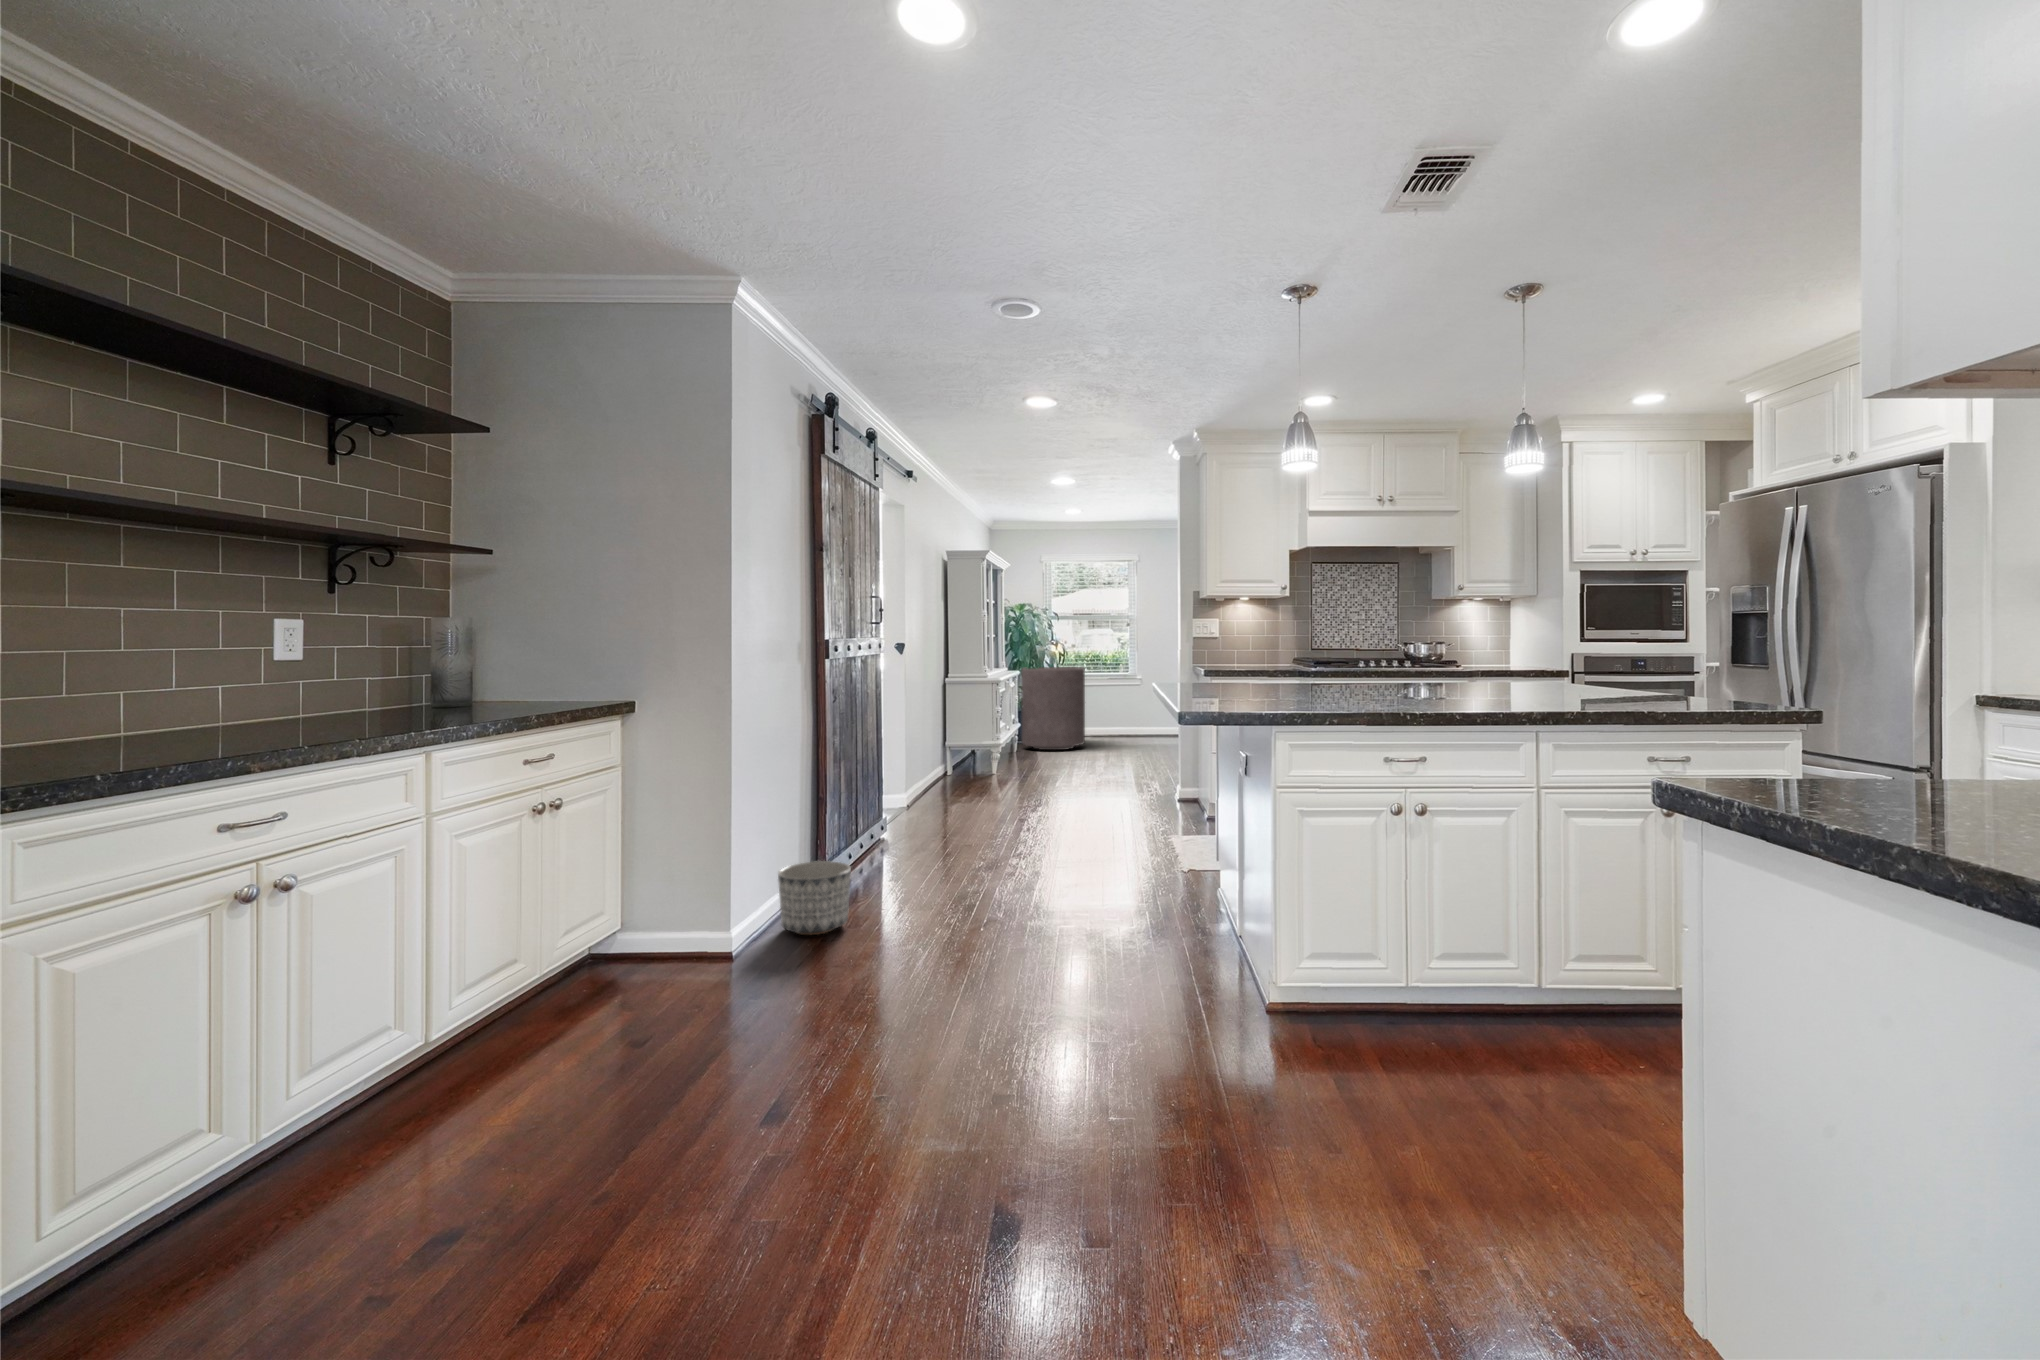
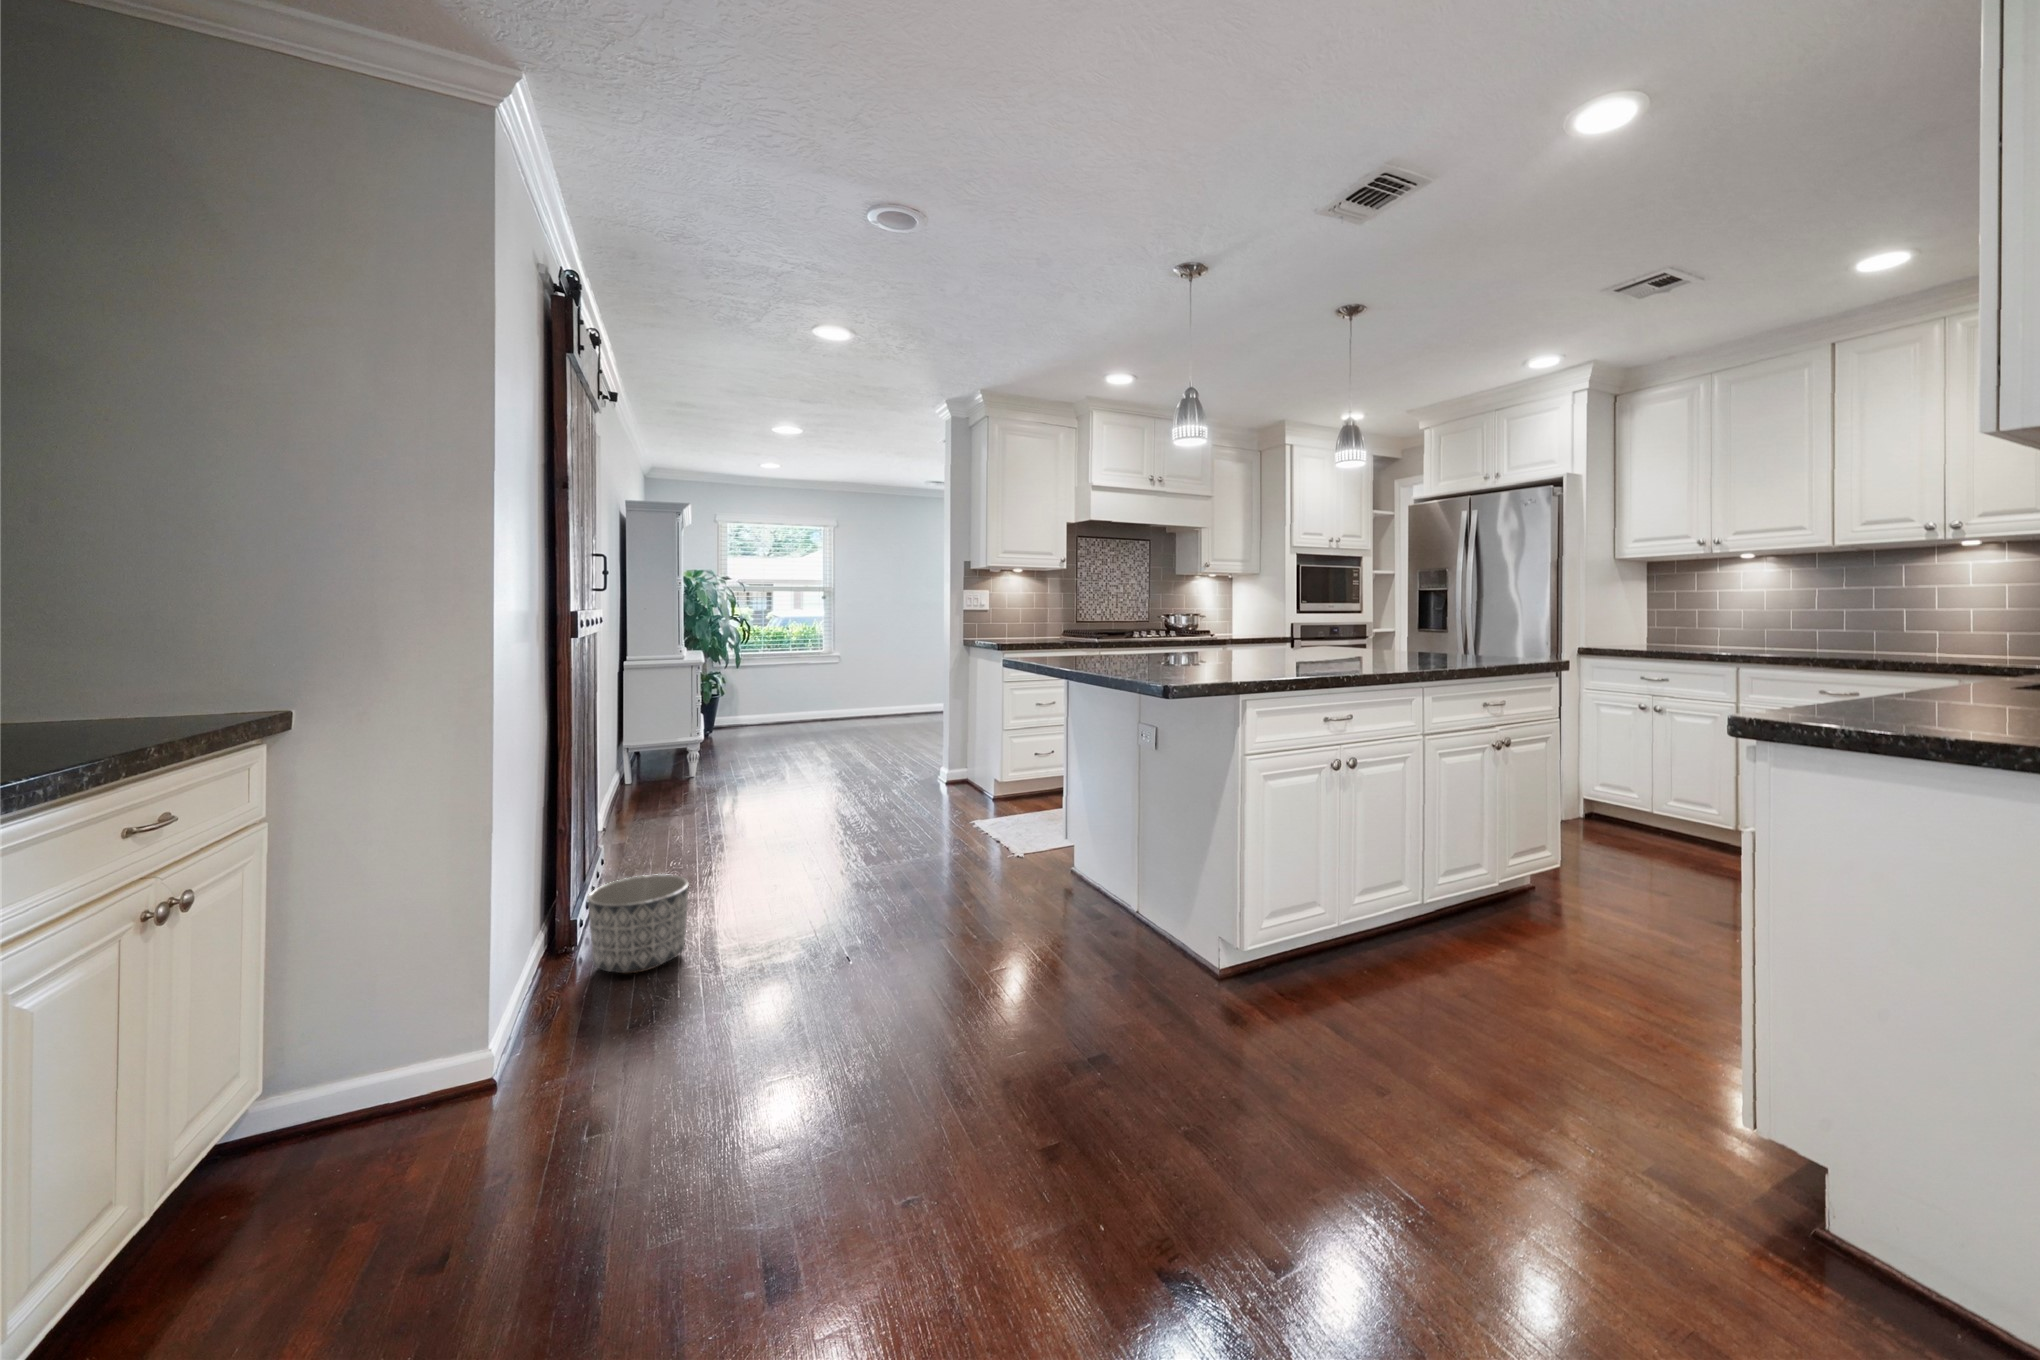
trash can: present [1021,667,1085,750] -> none [748,636,817,720]

